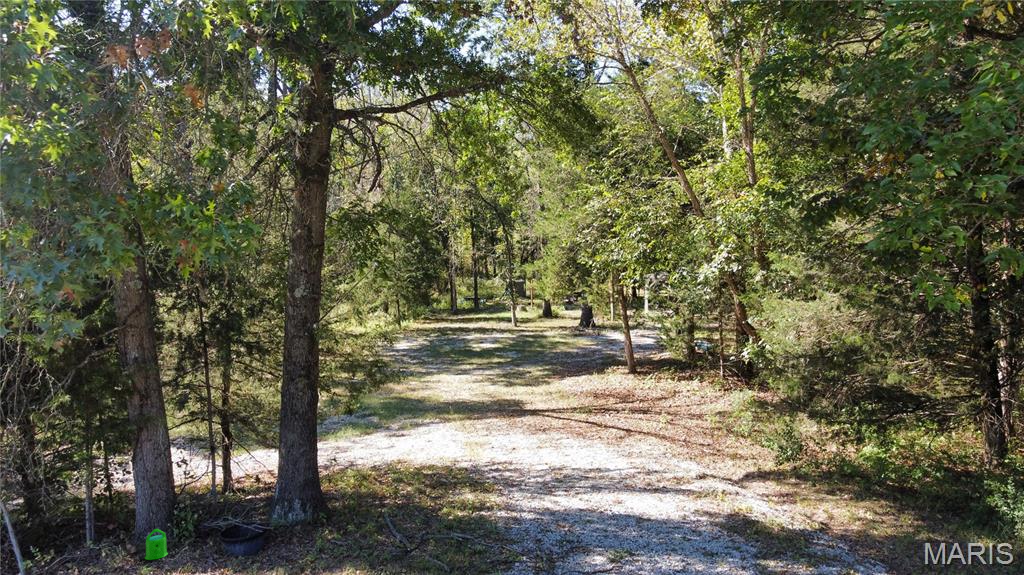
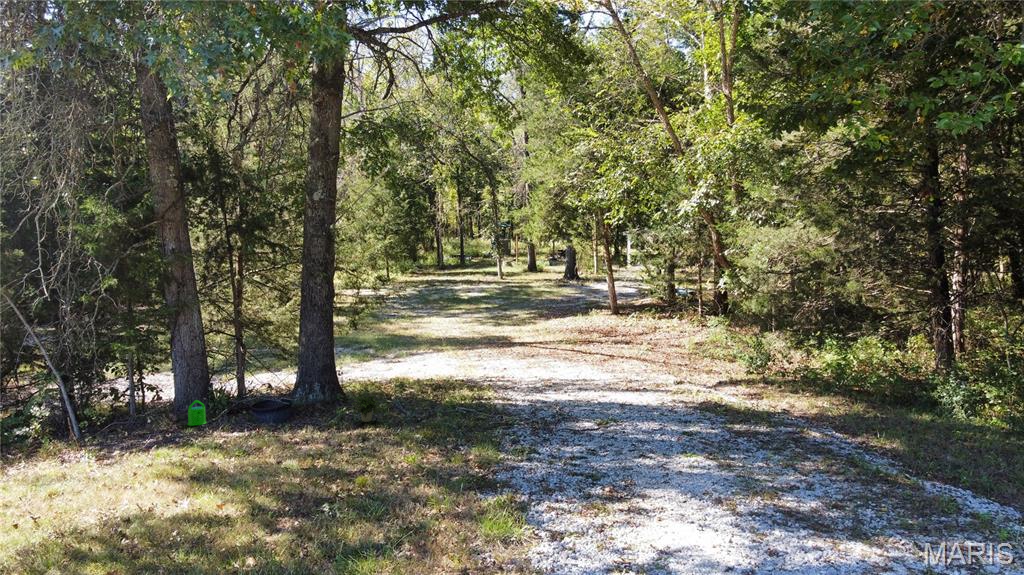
potted plant: none [320,522,366,554] -> present [352,396,380,422]

